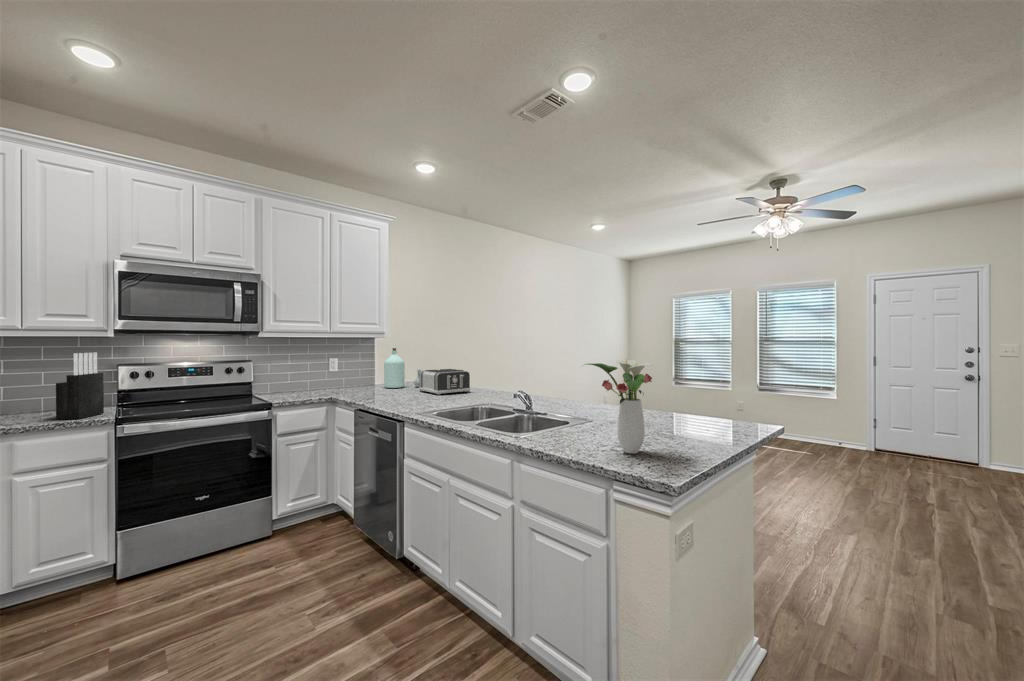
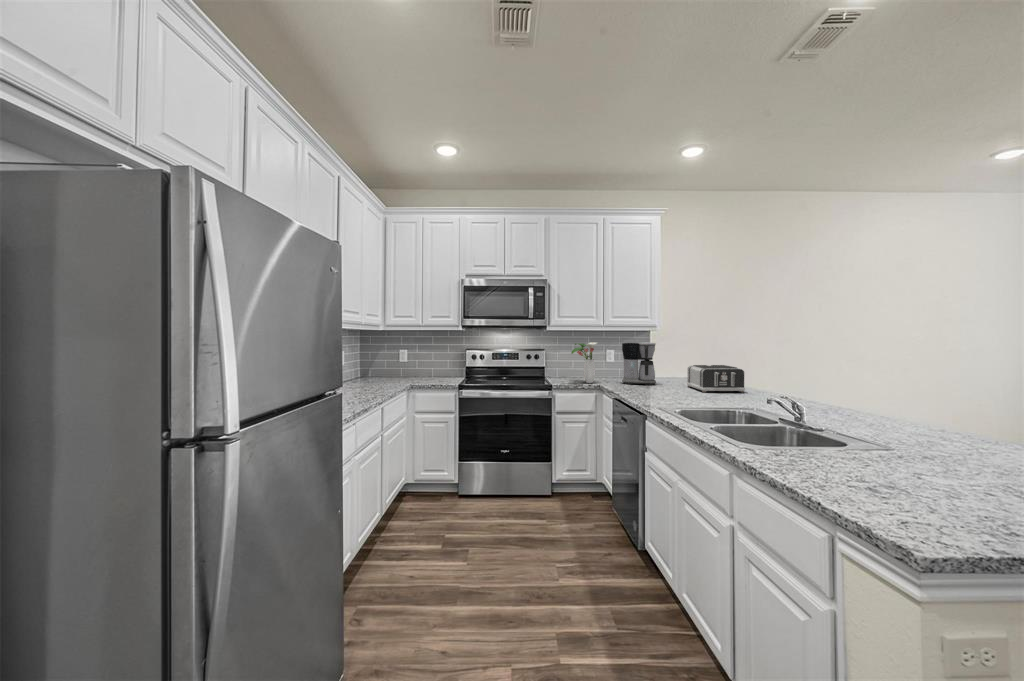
bottle: present [384,348,421,388] -> none [656,342,698,382]
coffee maker: none [353,349,389,394] -> present [622,342,656,385]
knife block: present [56,352,104,419] -> none [431,342,454,385]
flower arrangement: present [586,360,652,454] -> present [571,342,596,383]

